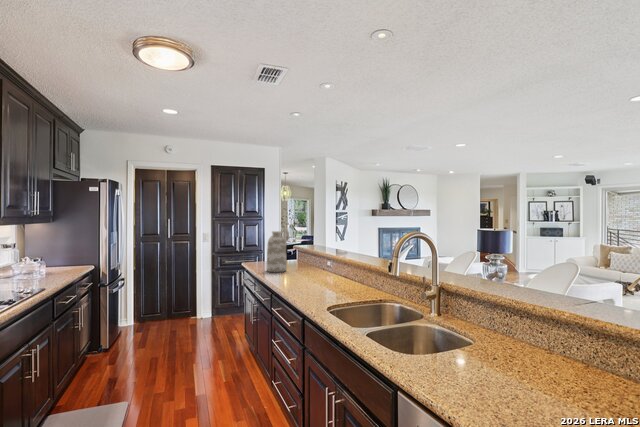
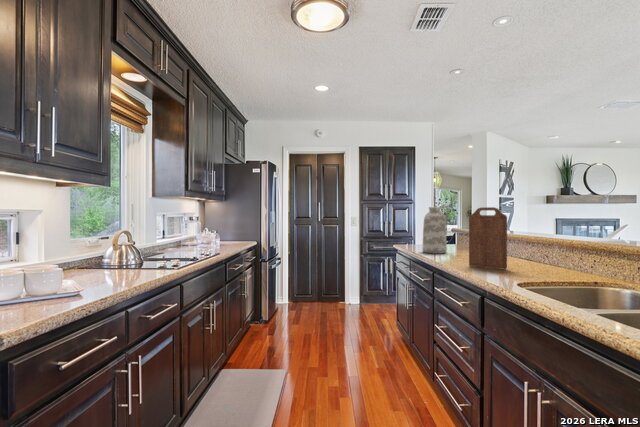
cutting board: none [300,238,328,288] -> present [469,207,507,269]

